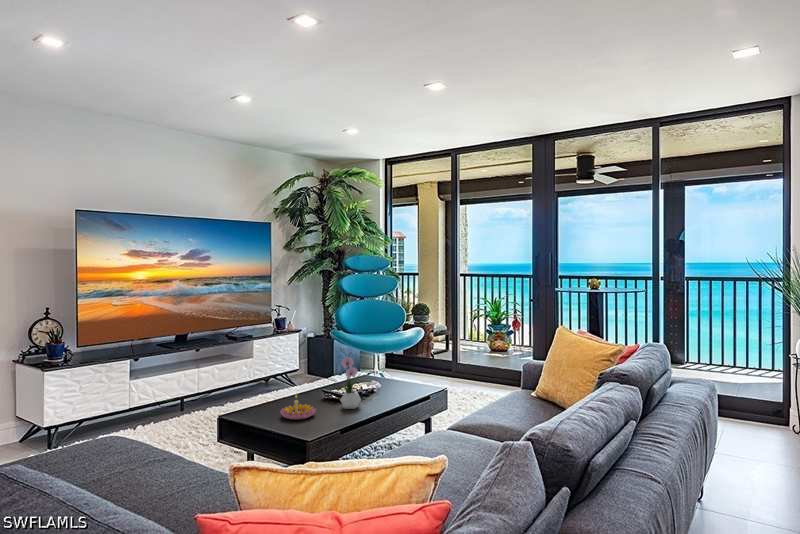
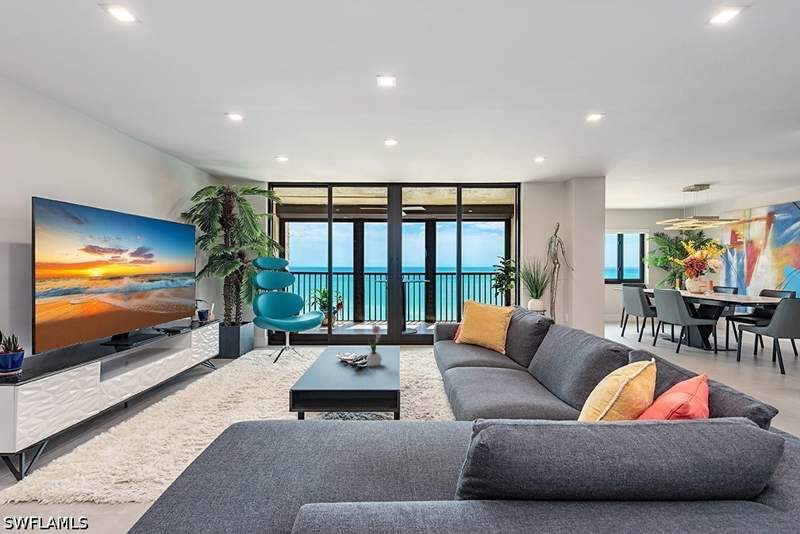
candle holder: present [280,394,316,420] -> none [334,357,364,380]

